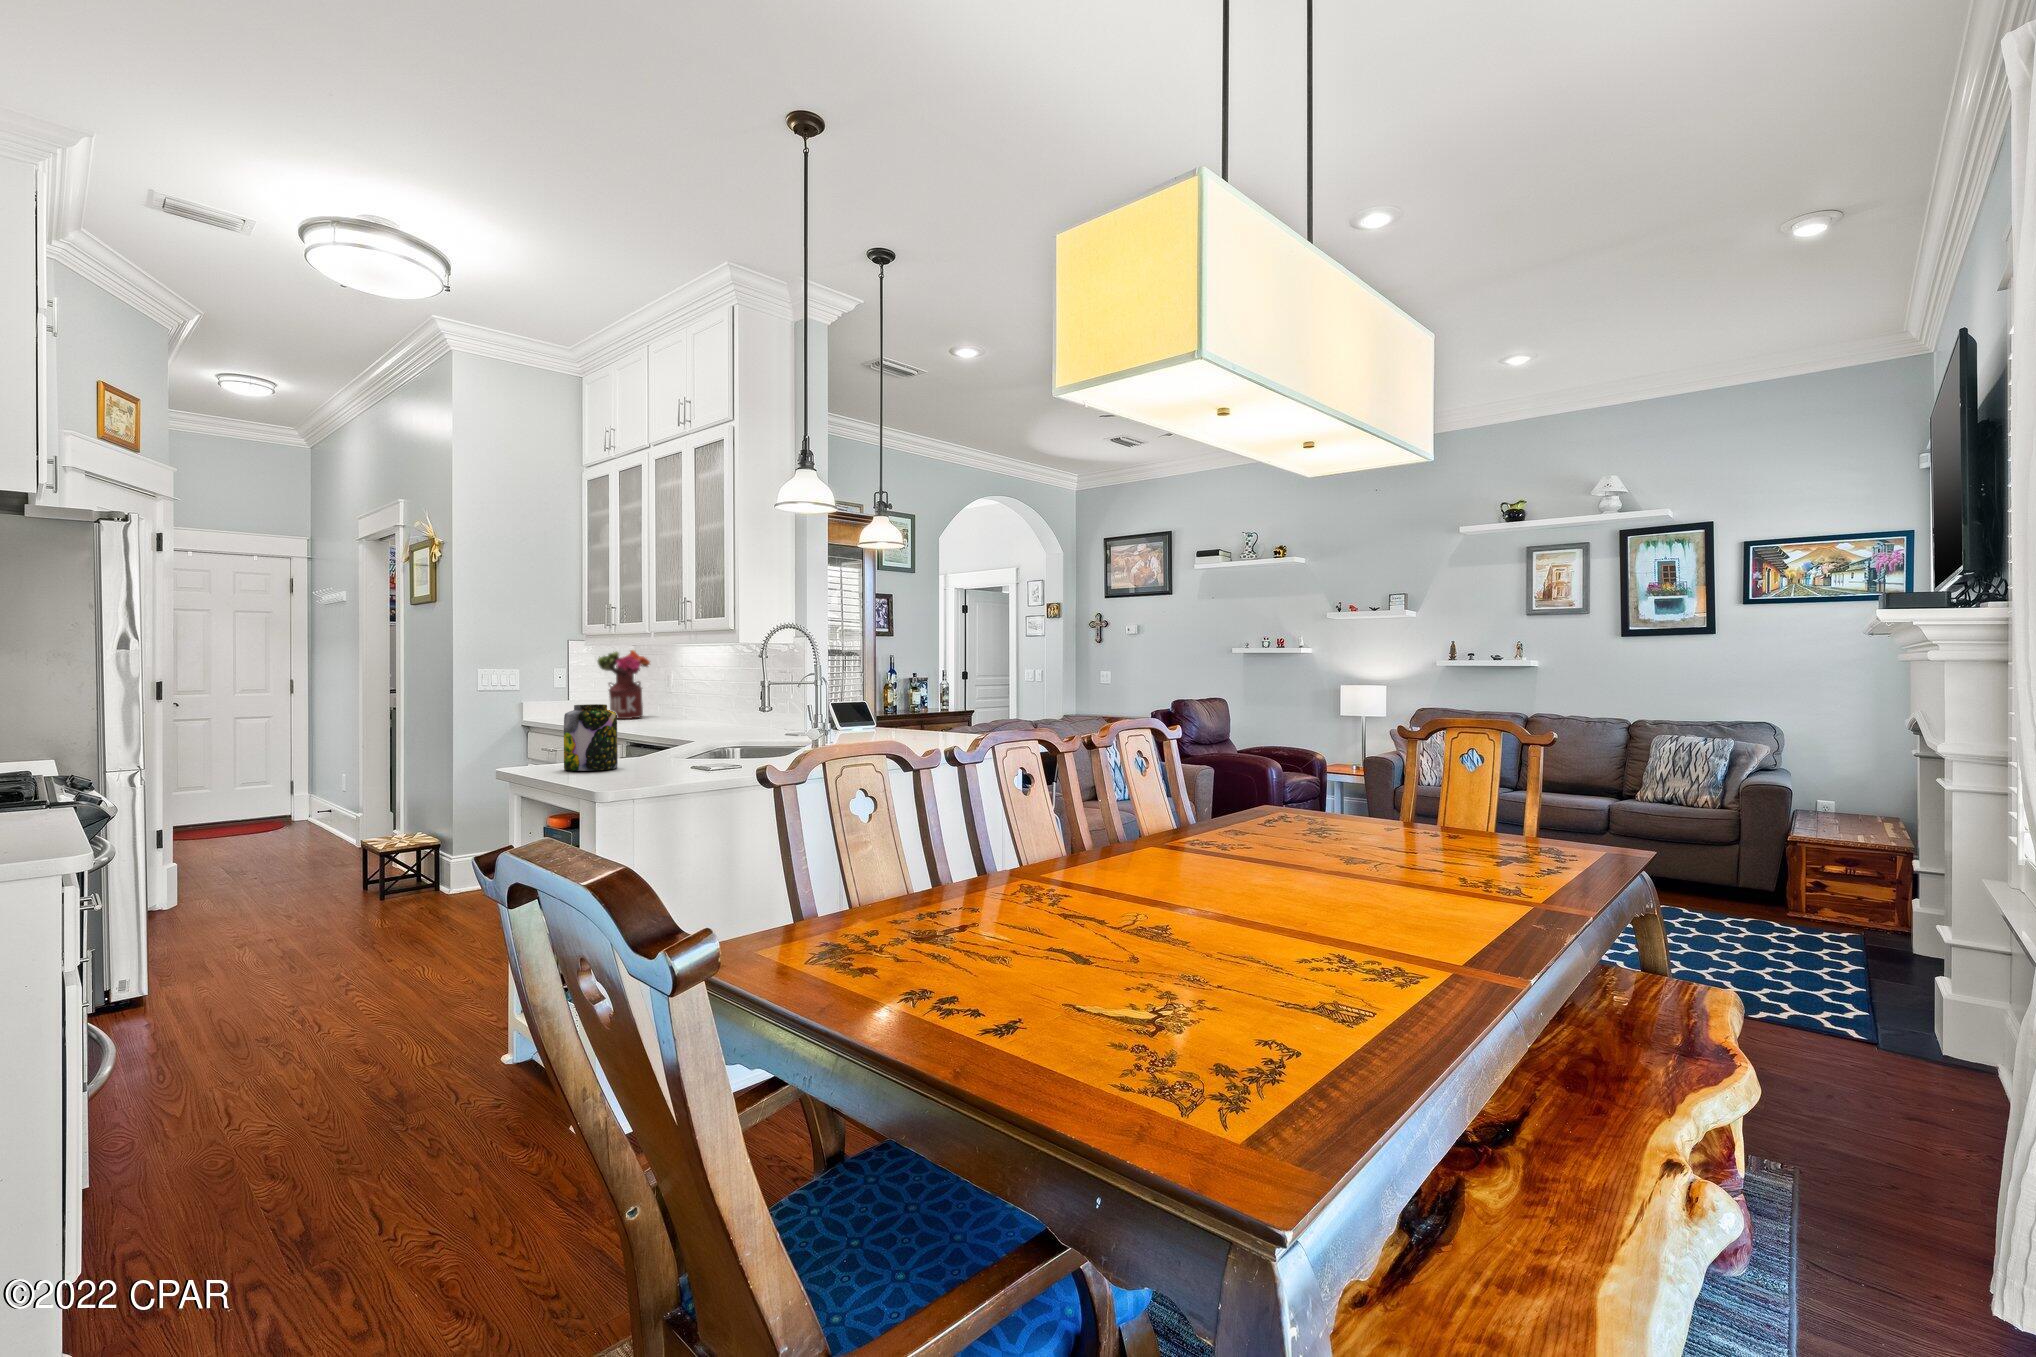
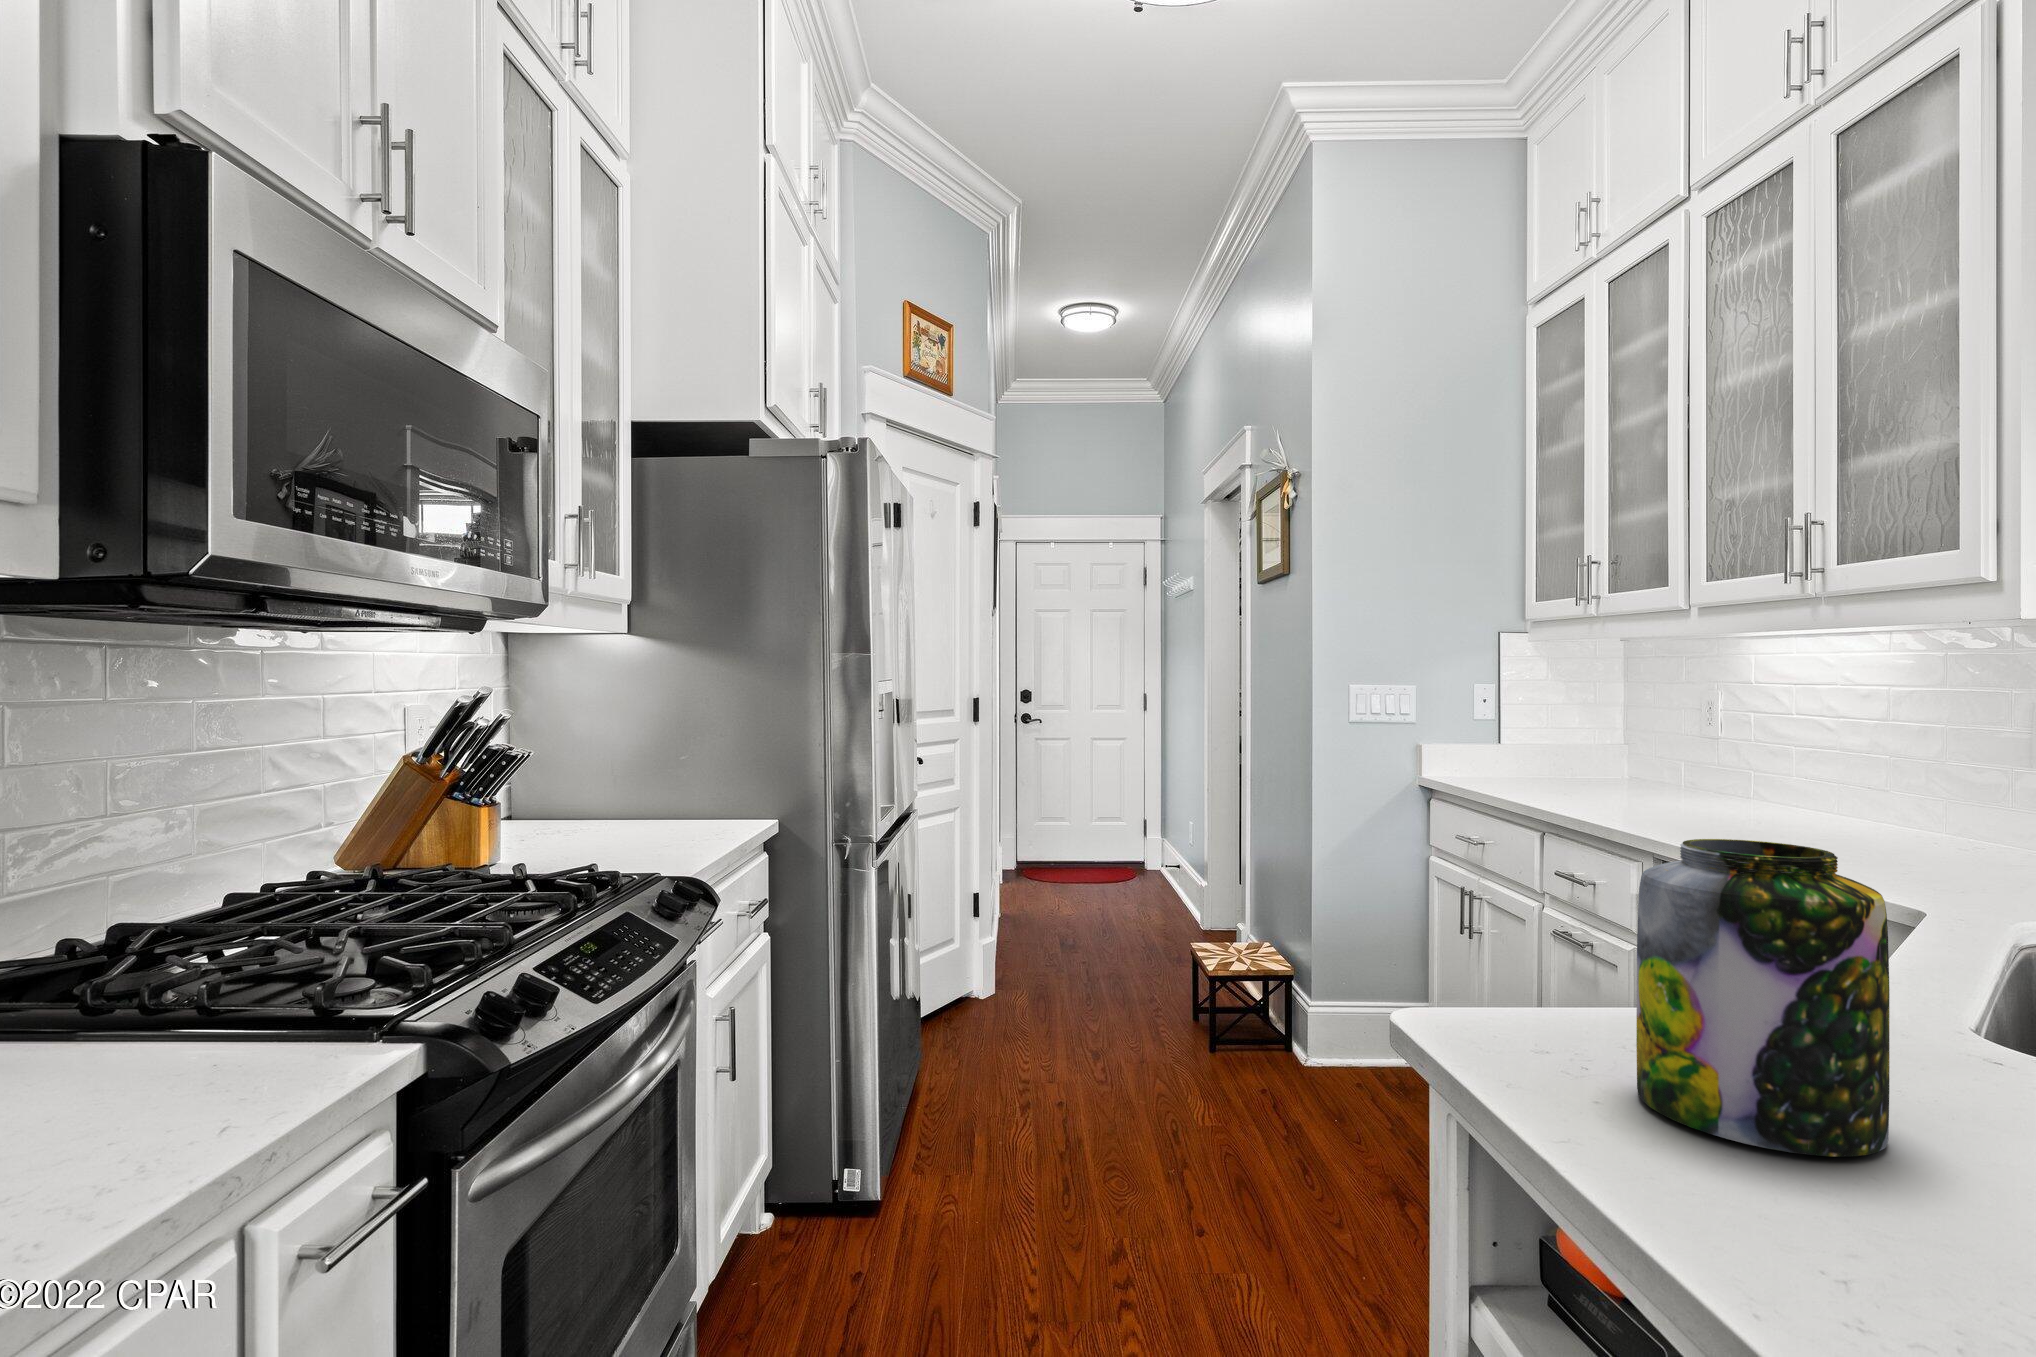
flower arrangement: present [598,650,650,719] -> none [1569,644,1690,792]

